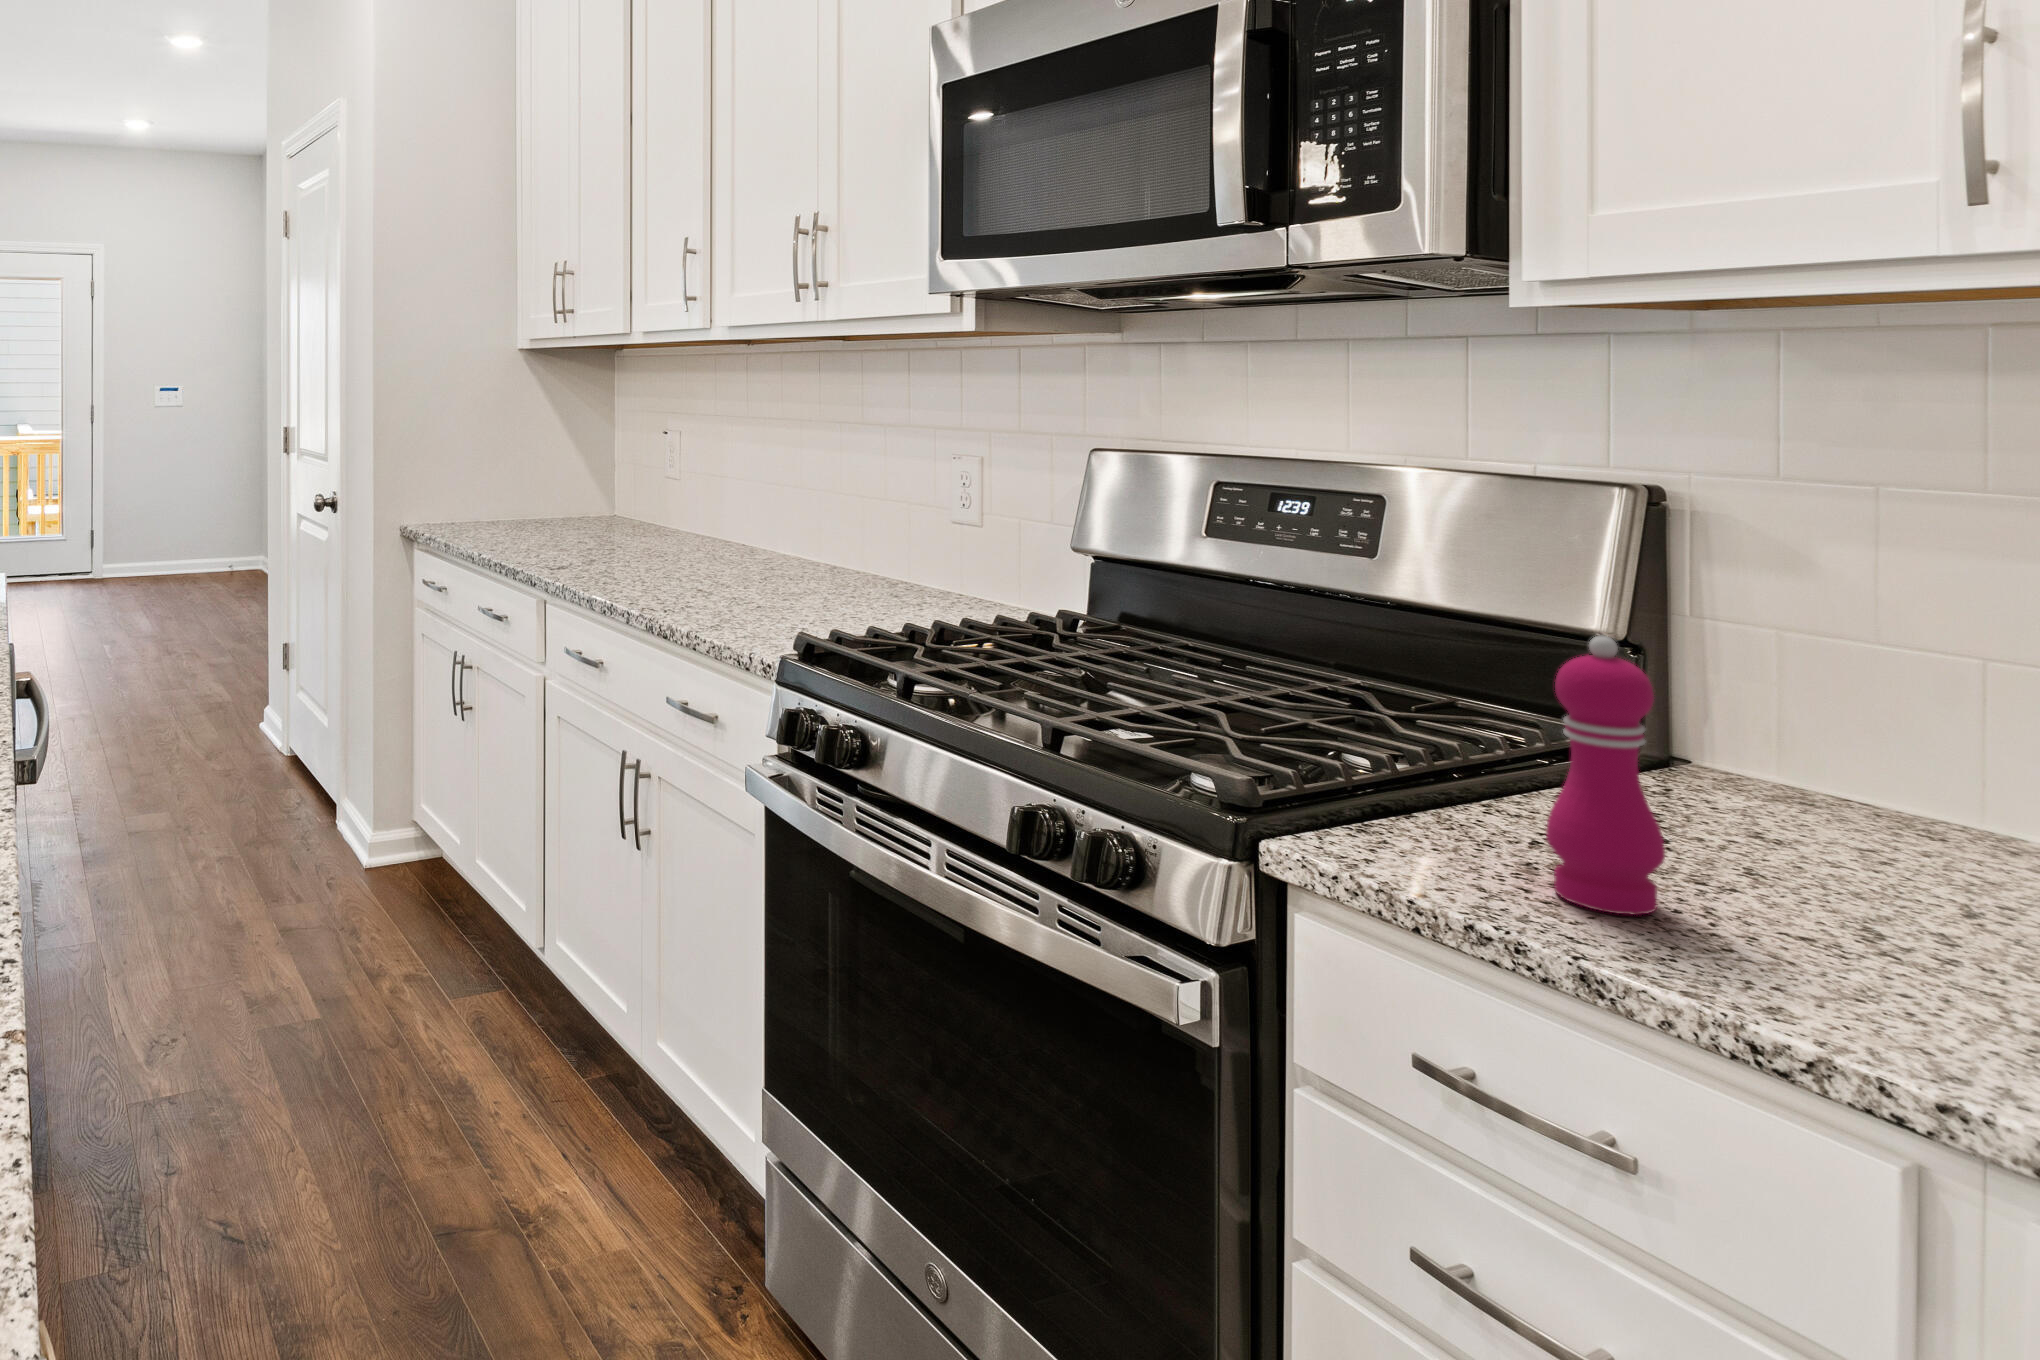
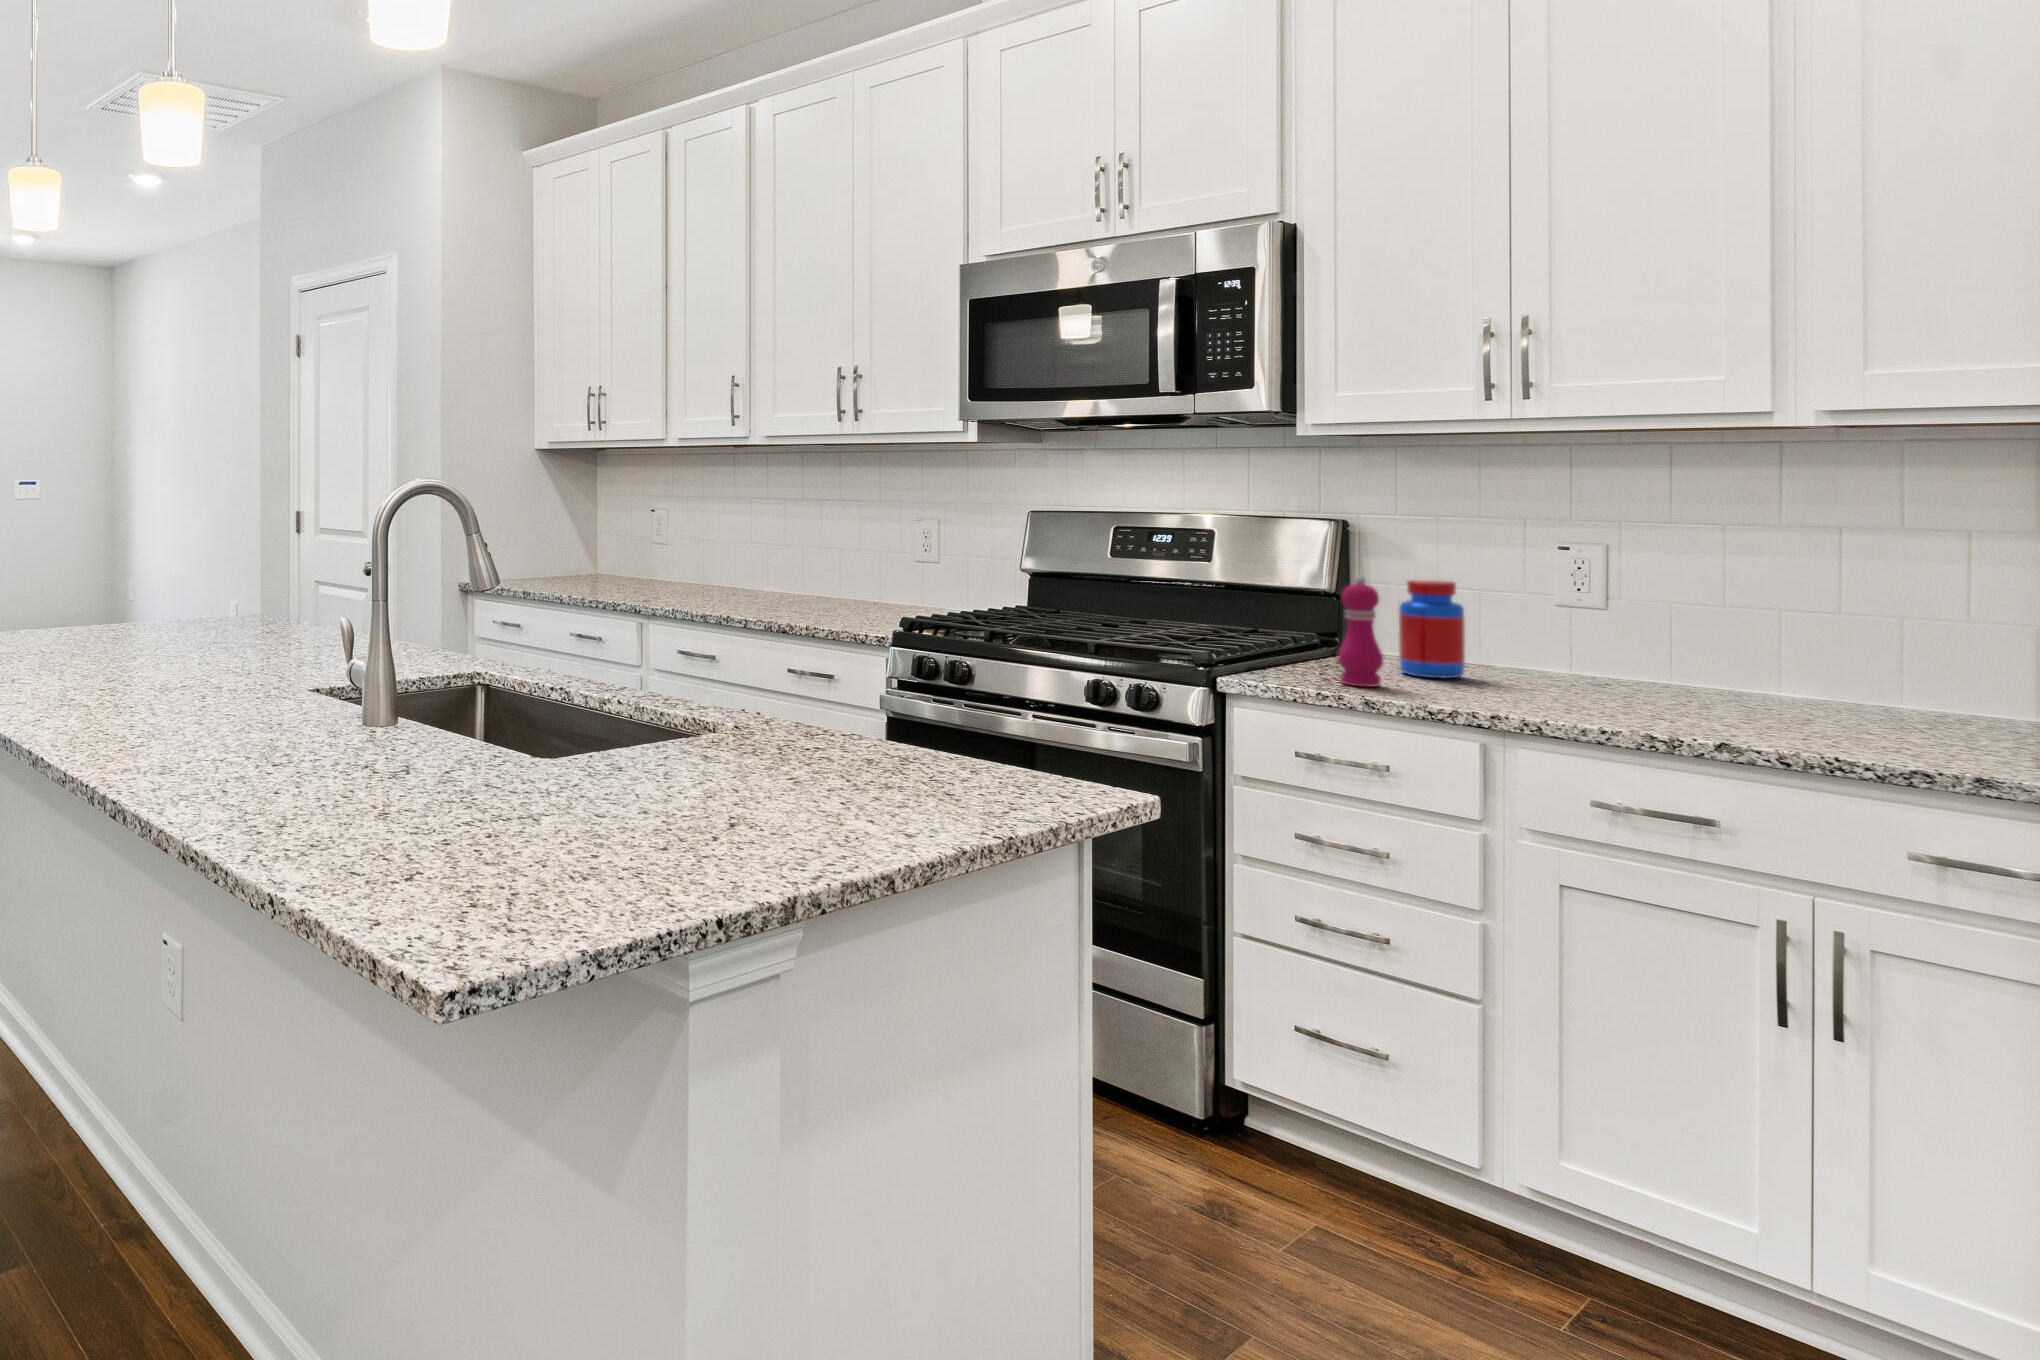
jar: none [1743,637,1922,889] -> present [1399,580,1465,678]

